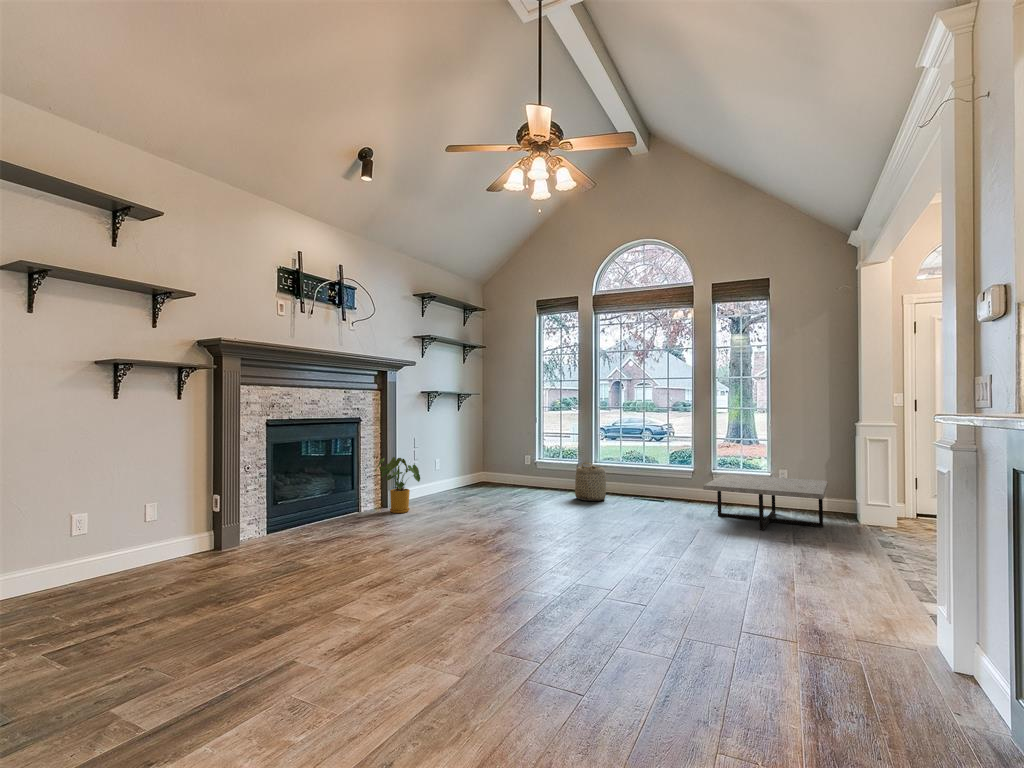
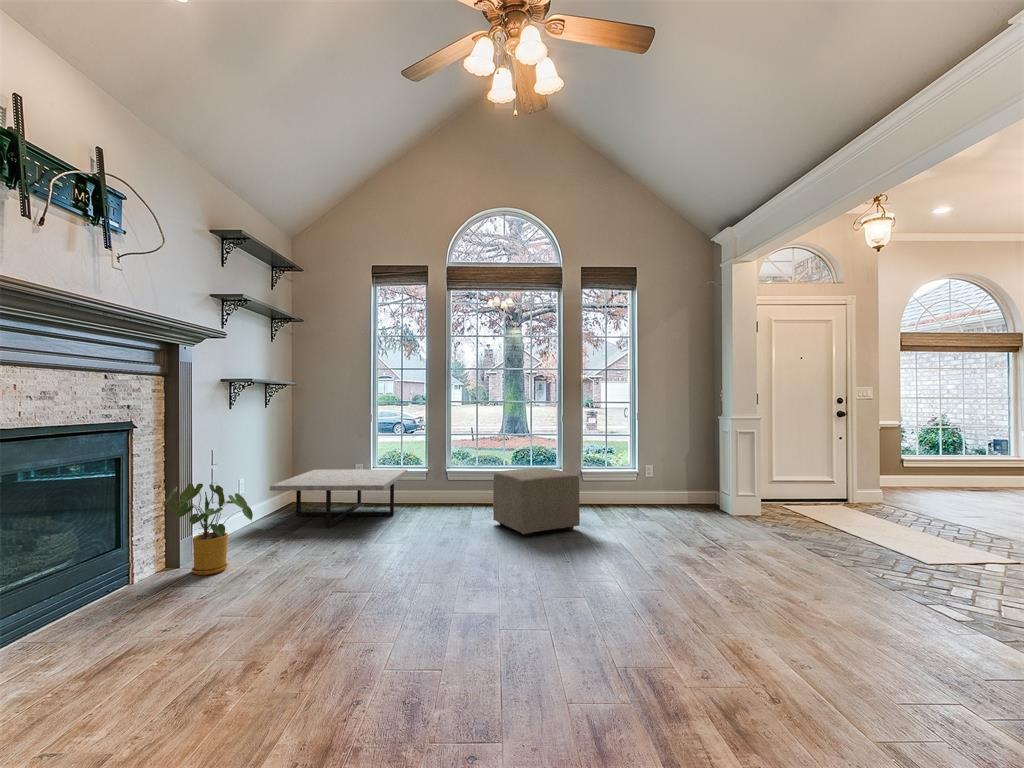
basket: present [575,462,606,501] -> none [436,467,473,513]
ottoman: none [606,466,672,521] -> present [493,468,580,536]
coffee table: present [703,474,828,531] -> present [270,469,407,528]

